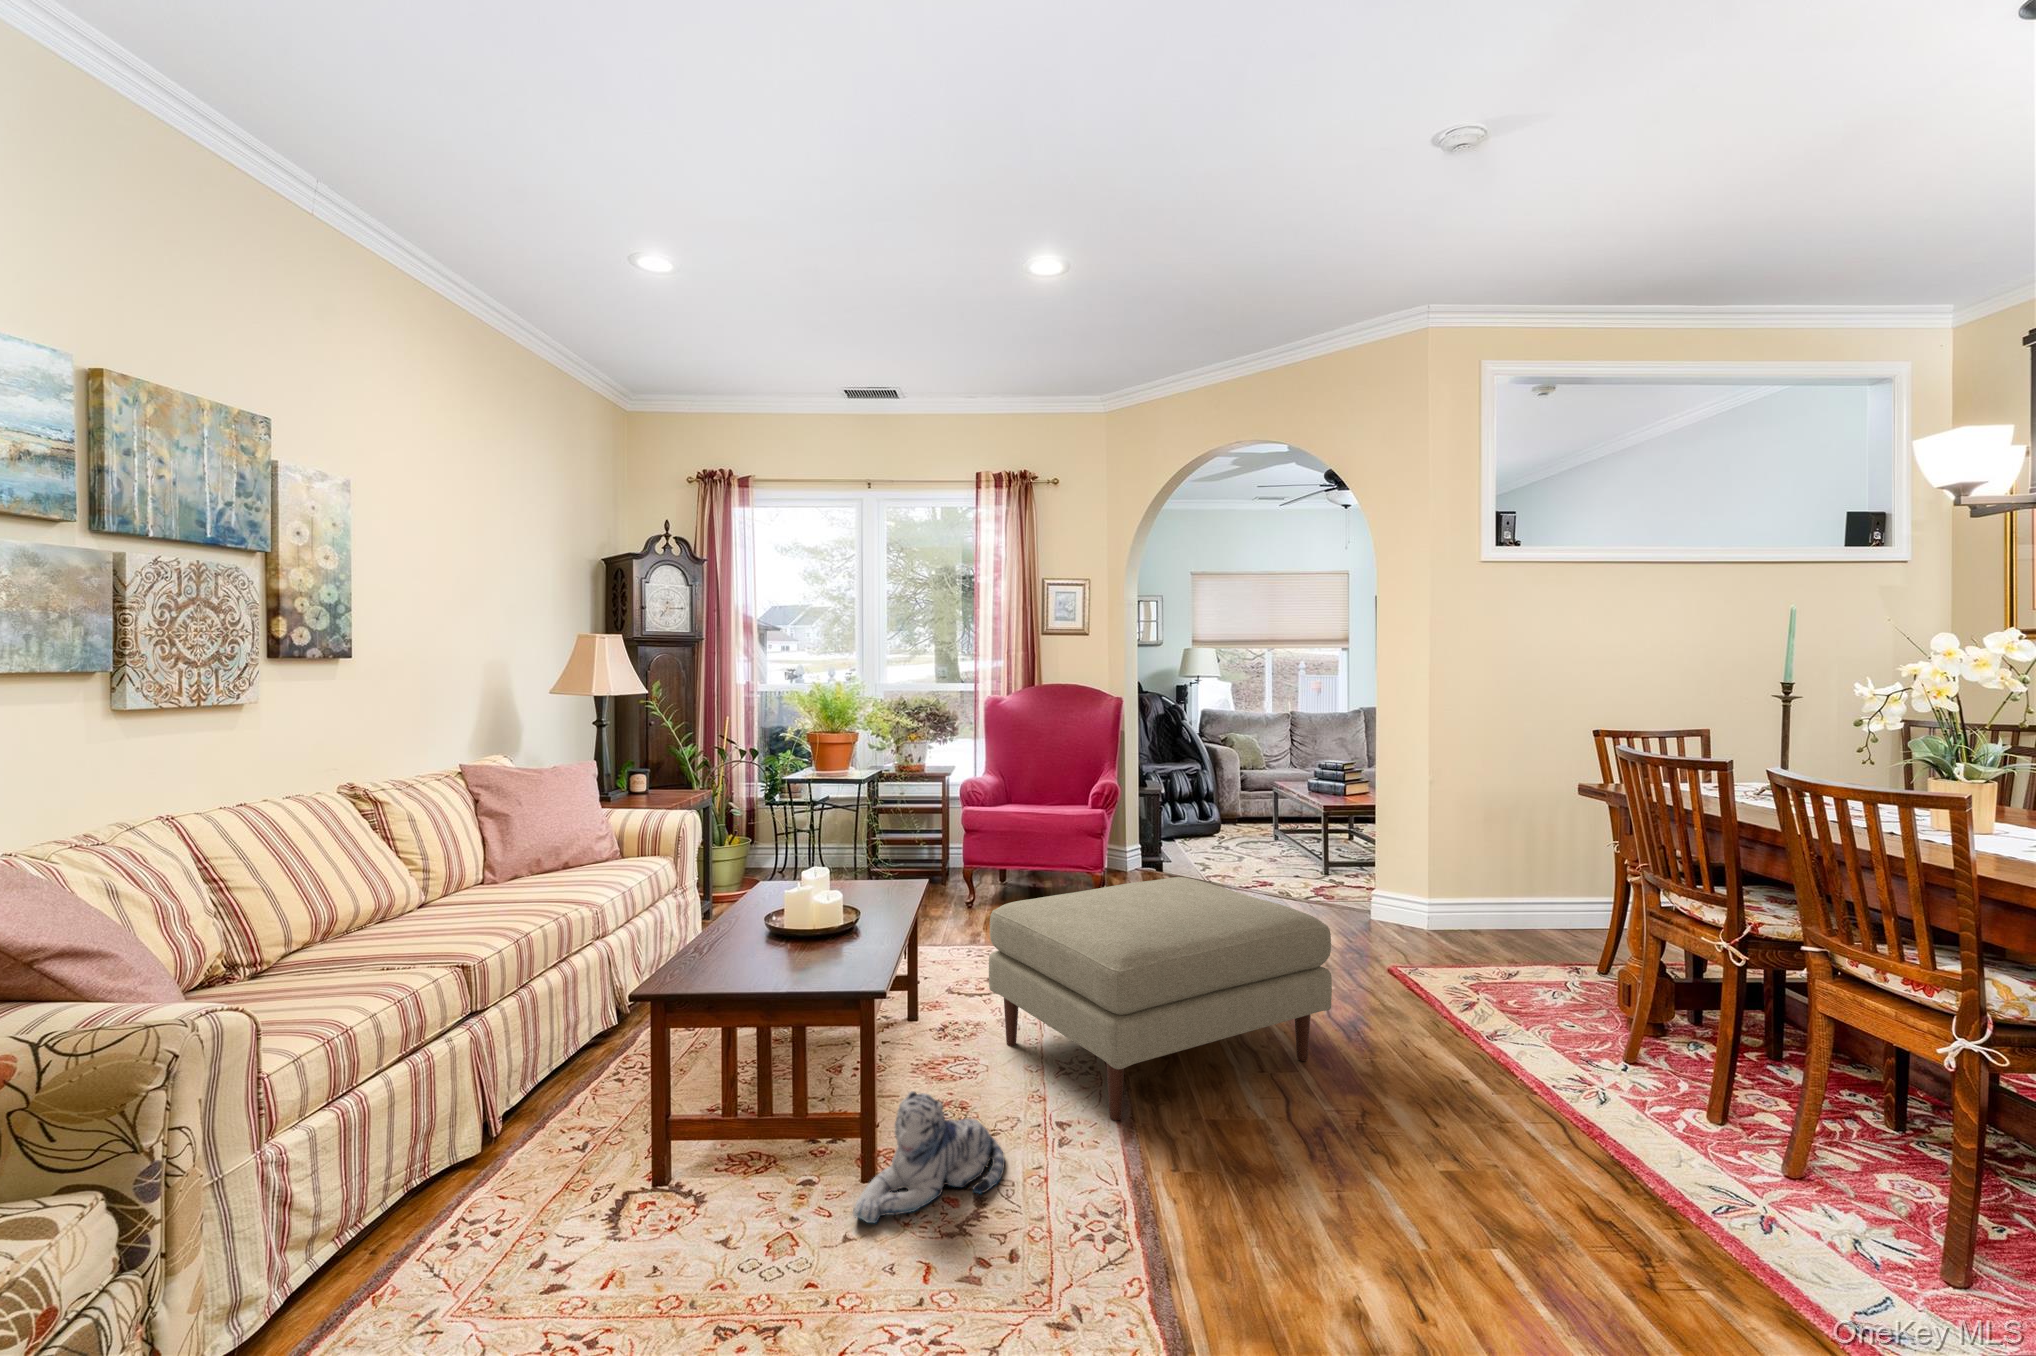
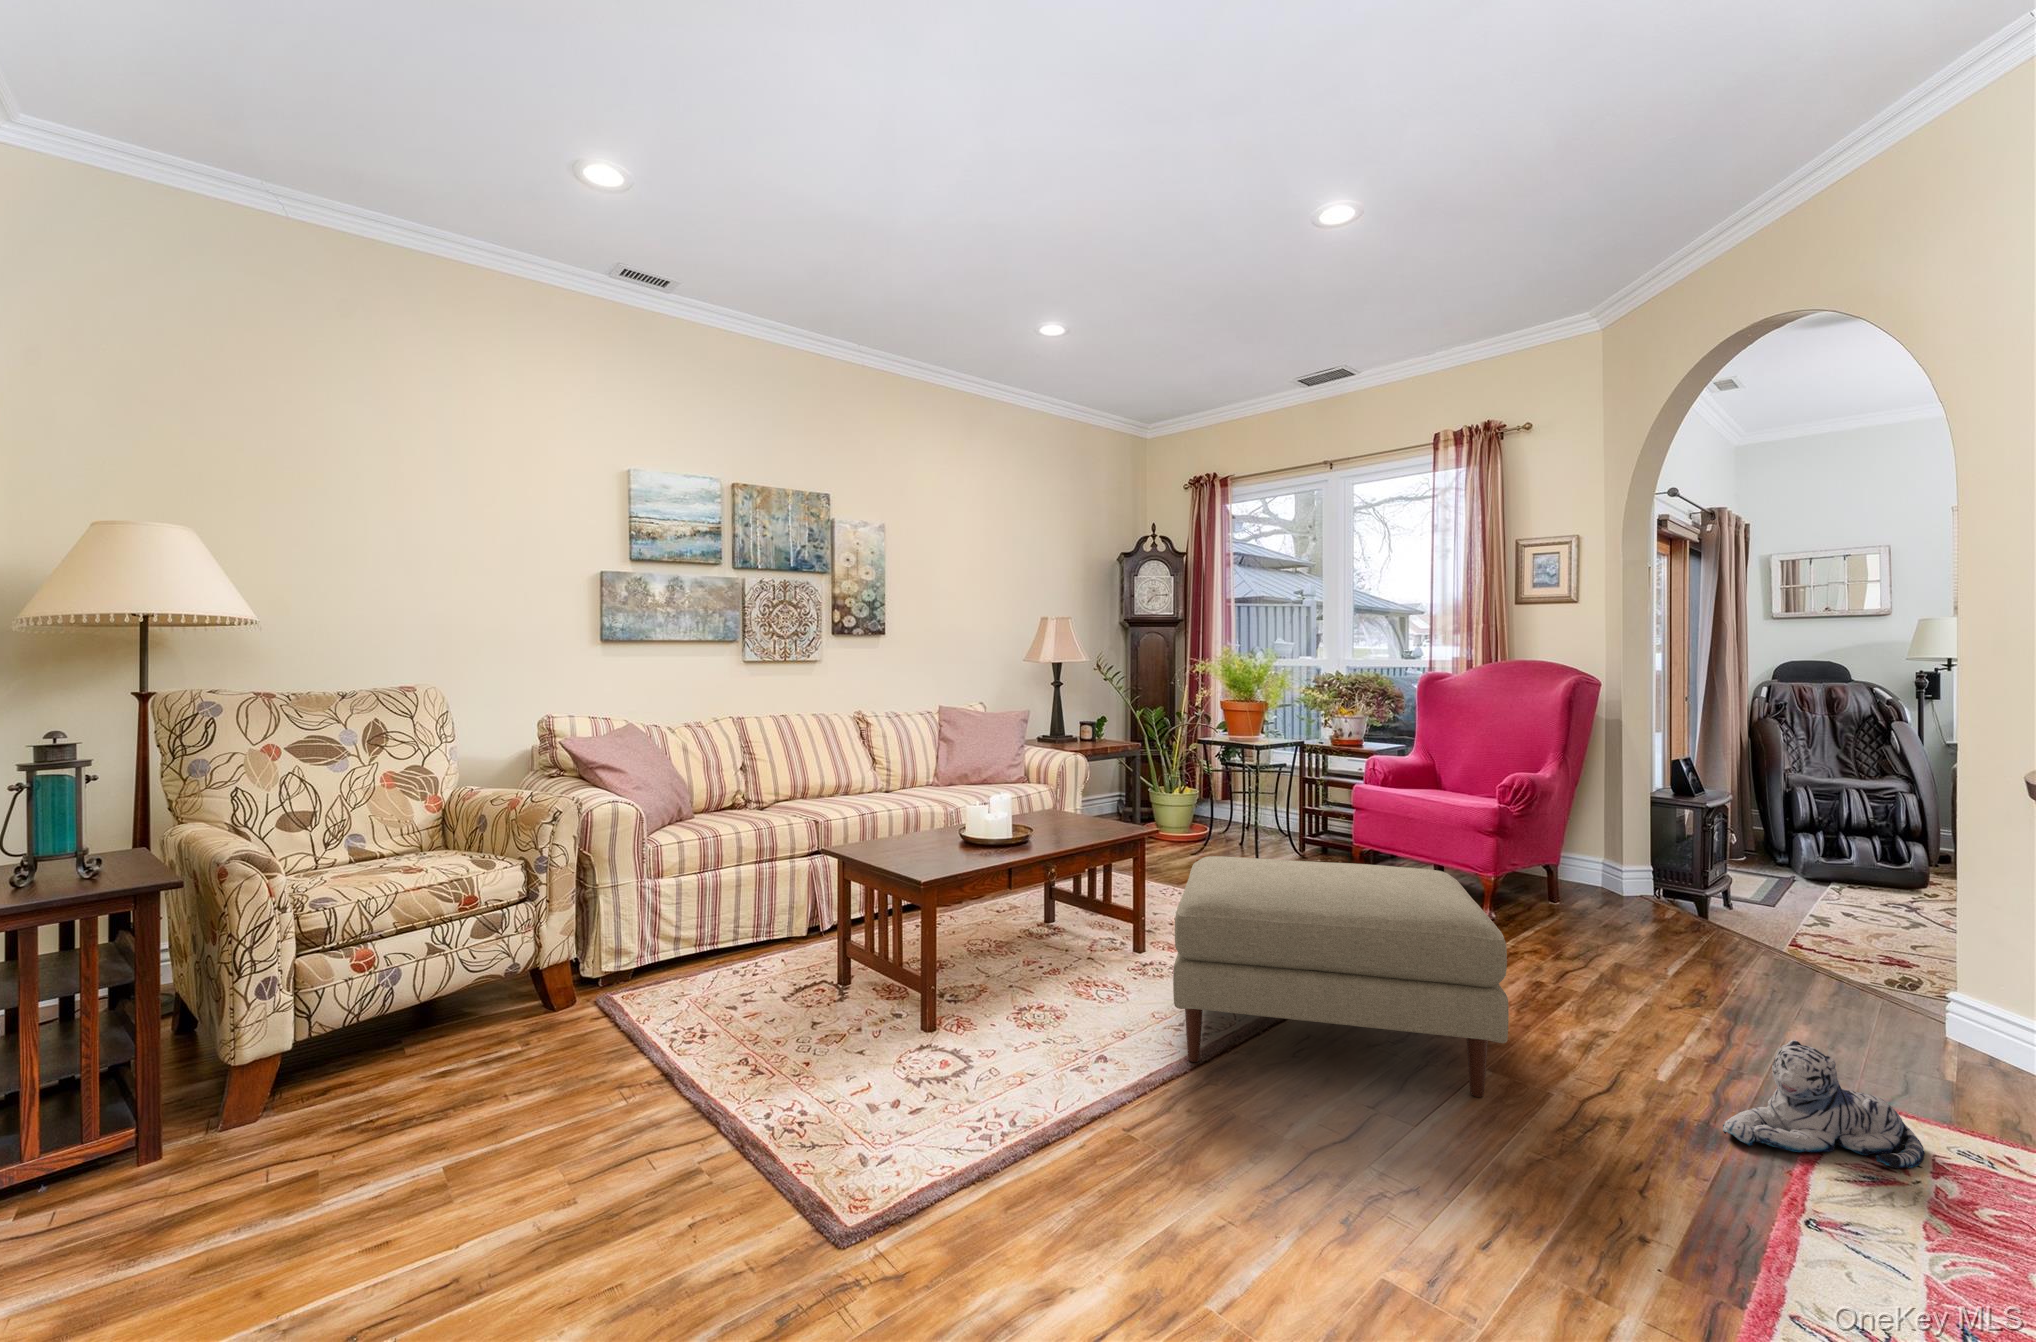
plush toy: present [853,1091,1005,1223] -> present [1723,1040,1925,1168]

